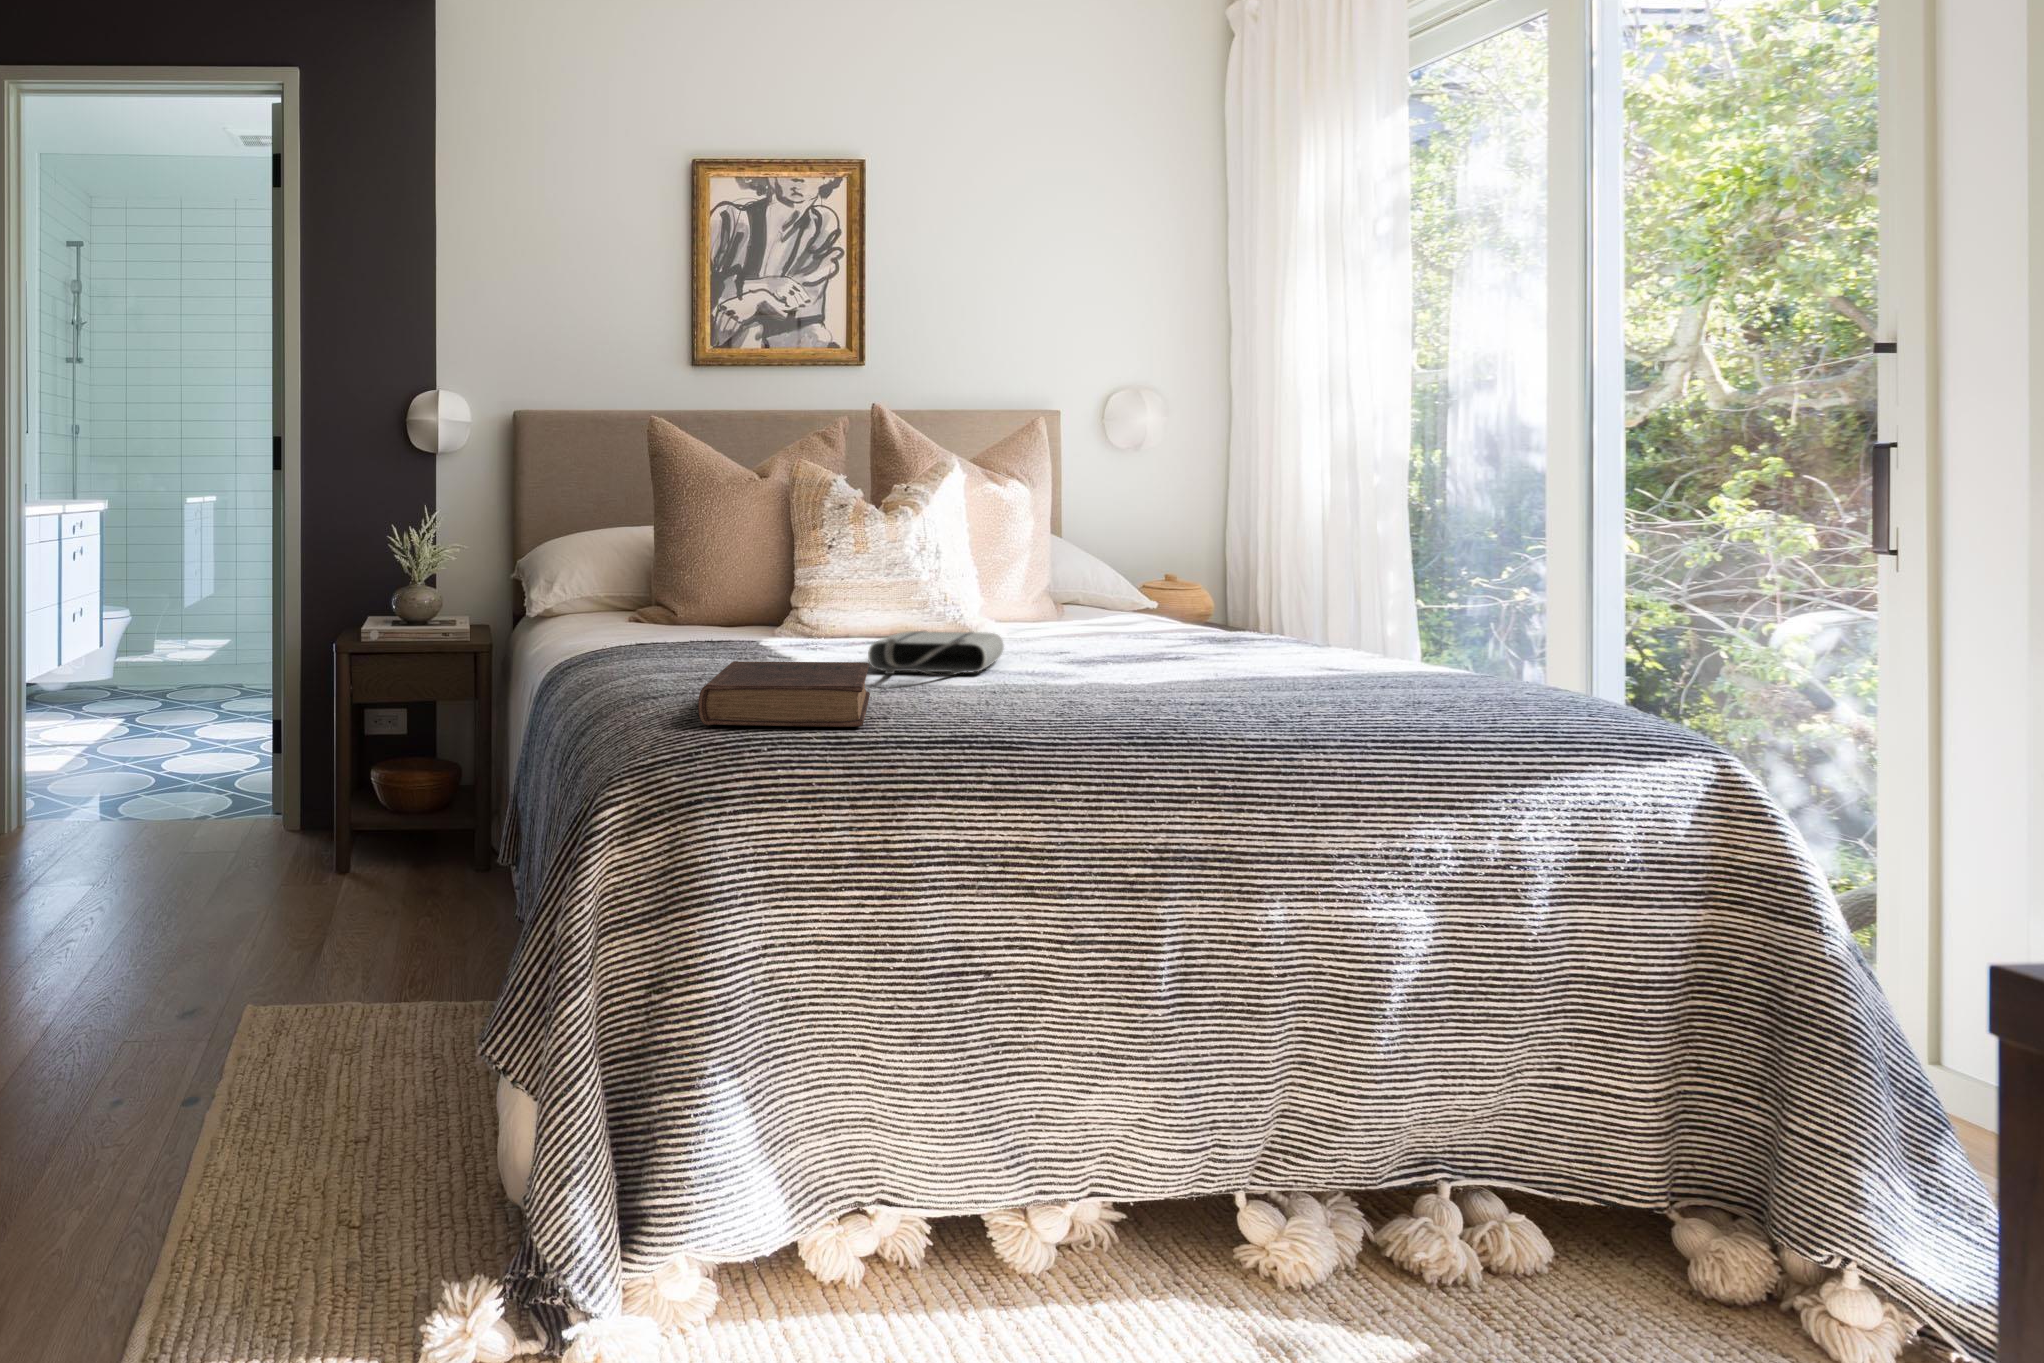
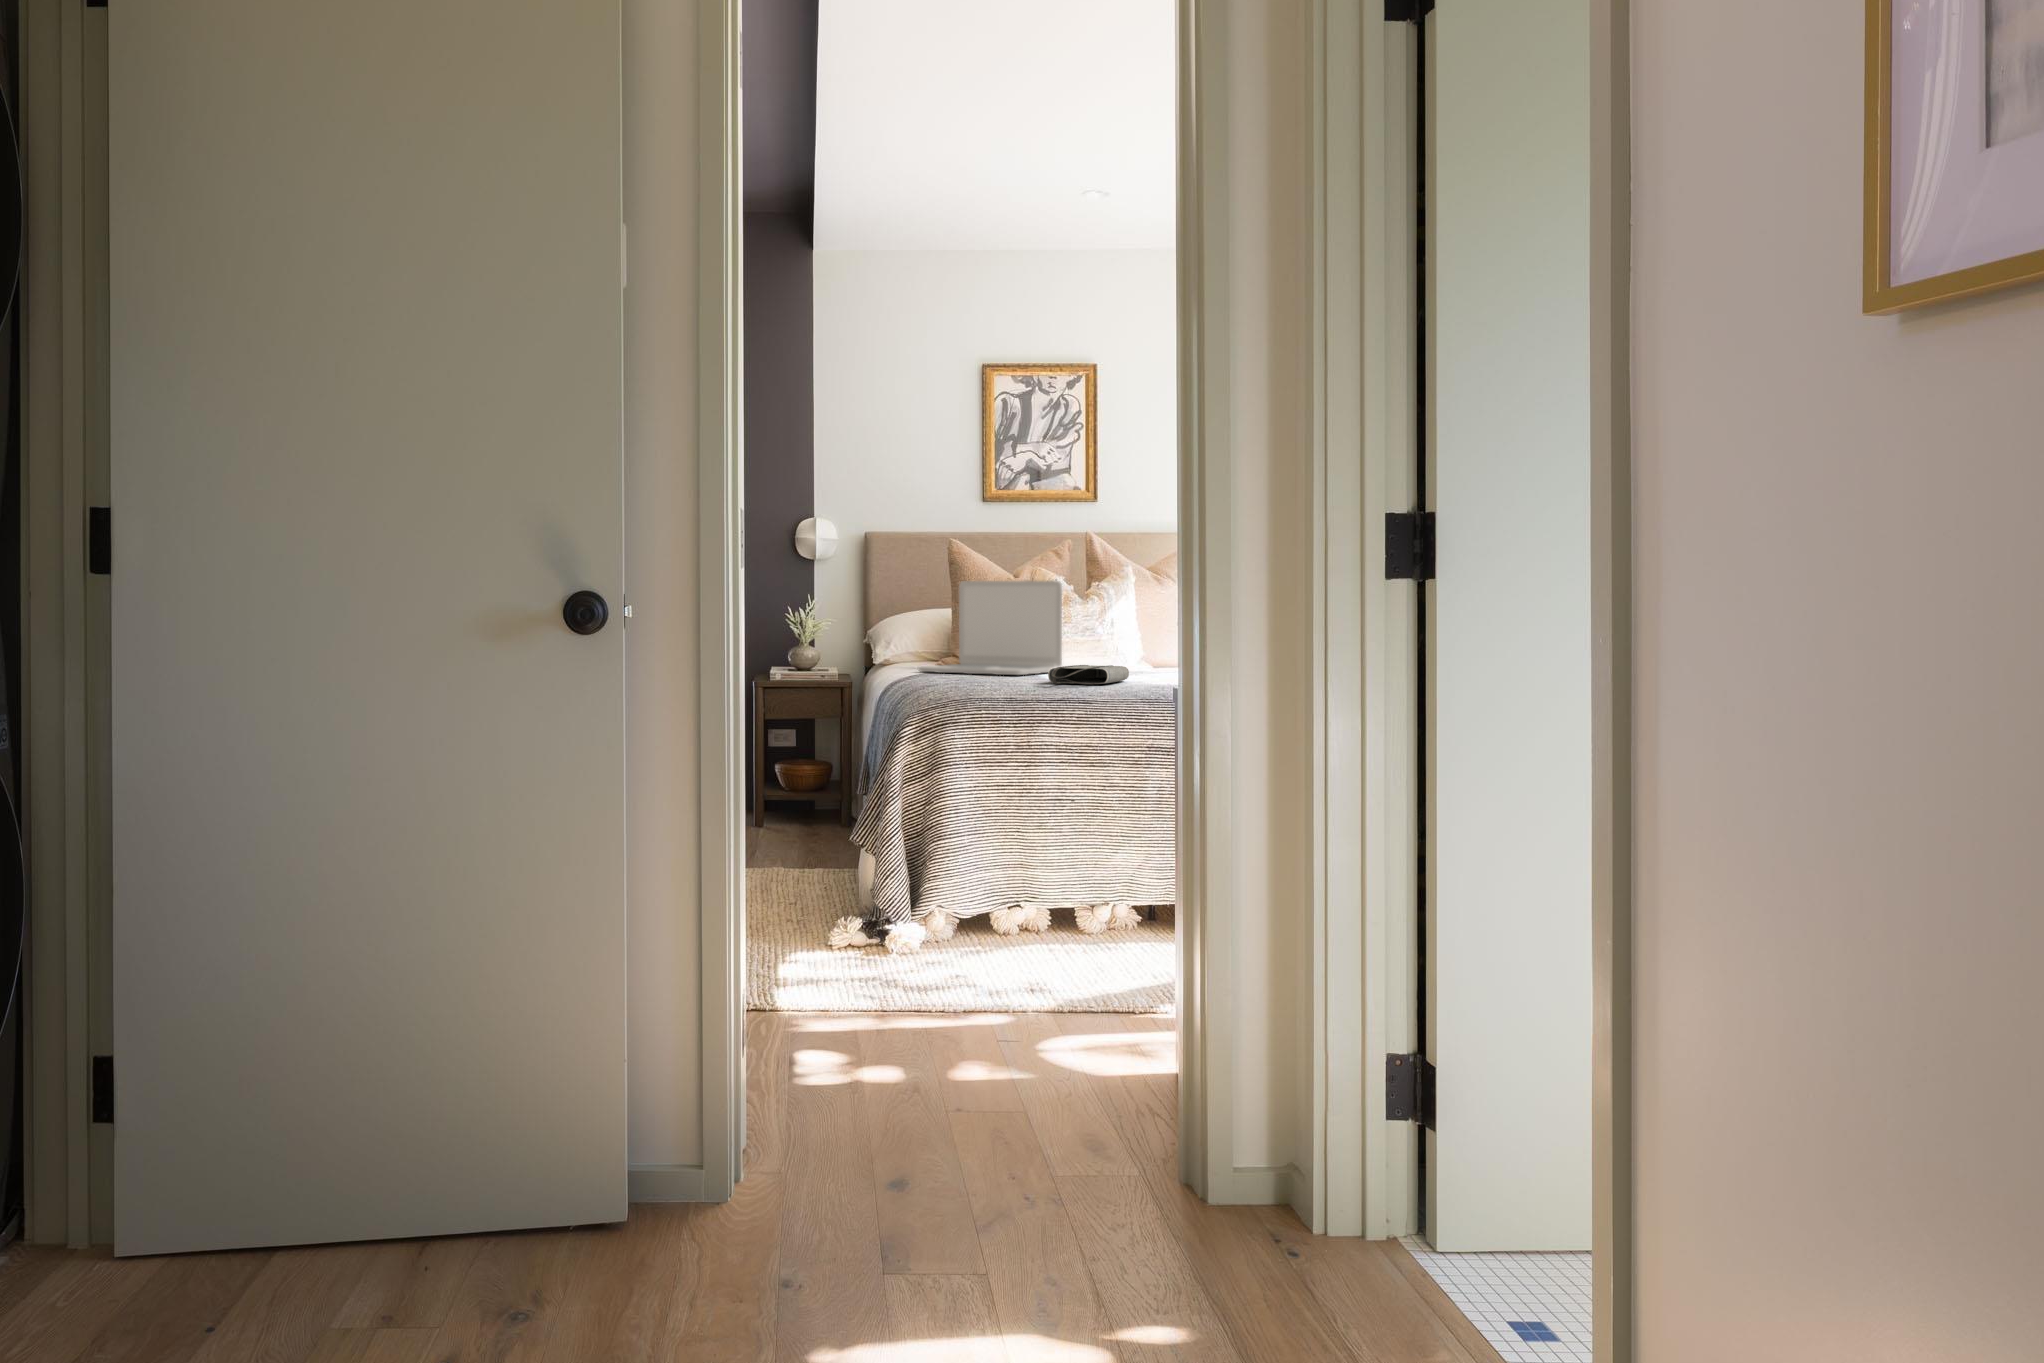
laptop: none [606,478,857,647] -> present [918,581,1062,675]
book: present [698,661,870,727] -> none [949,672,1037,696]

